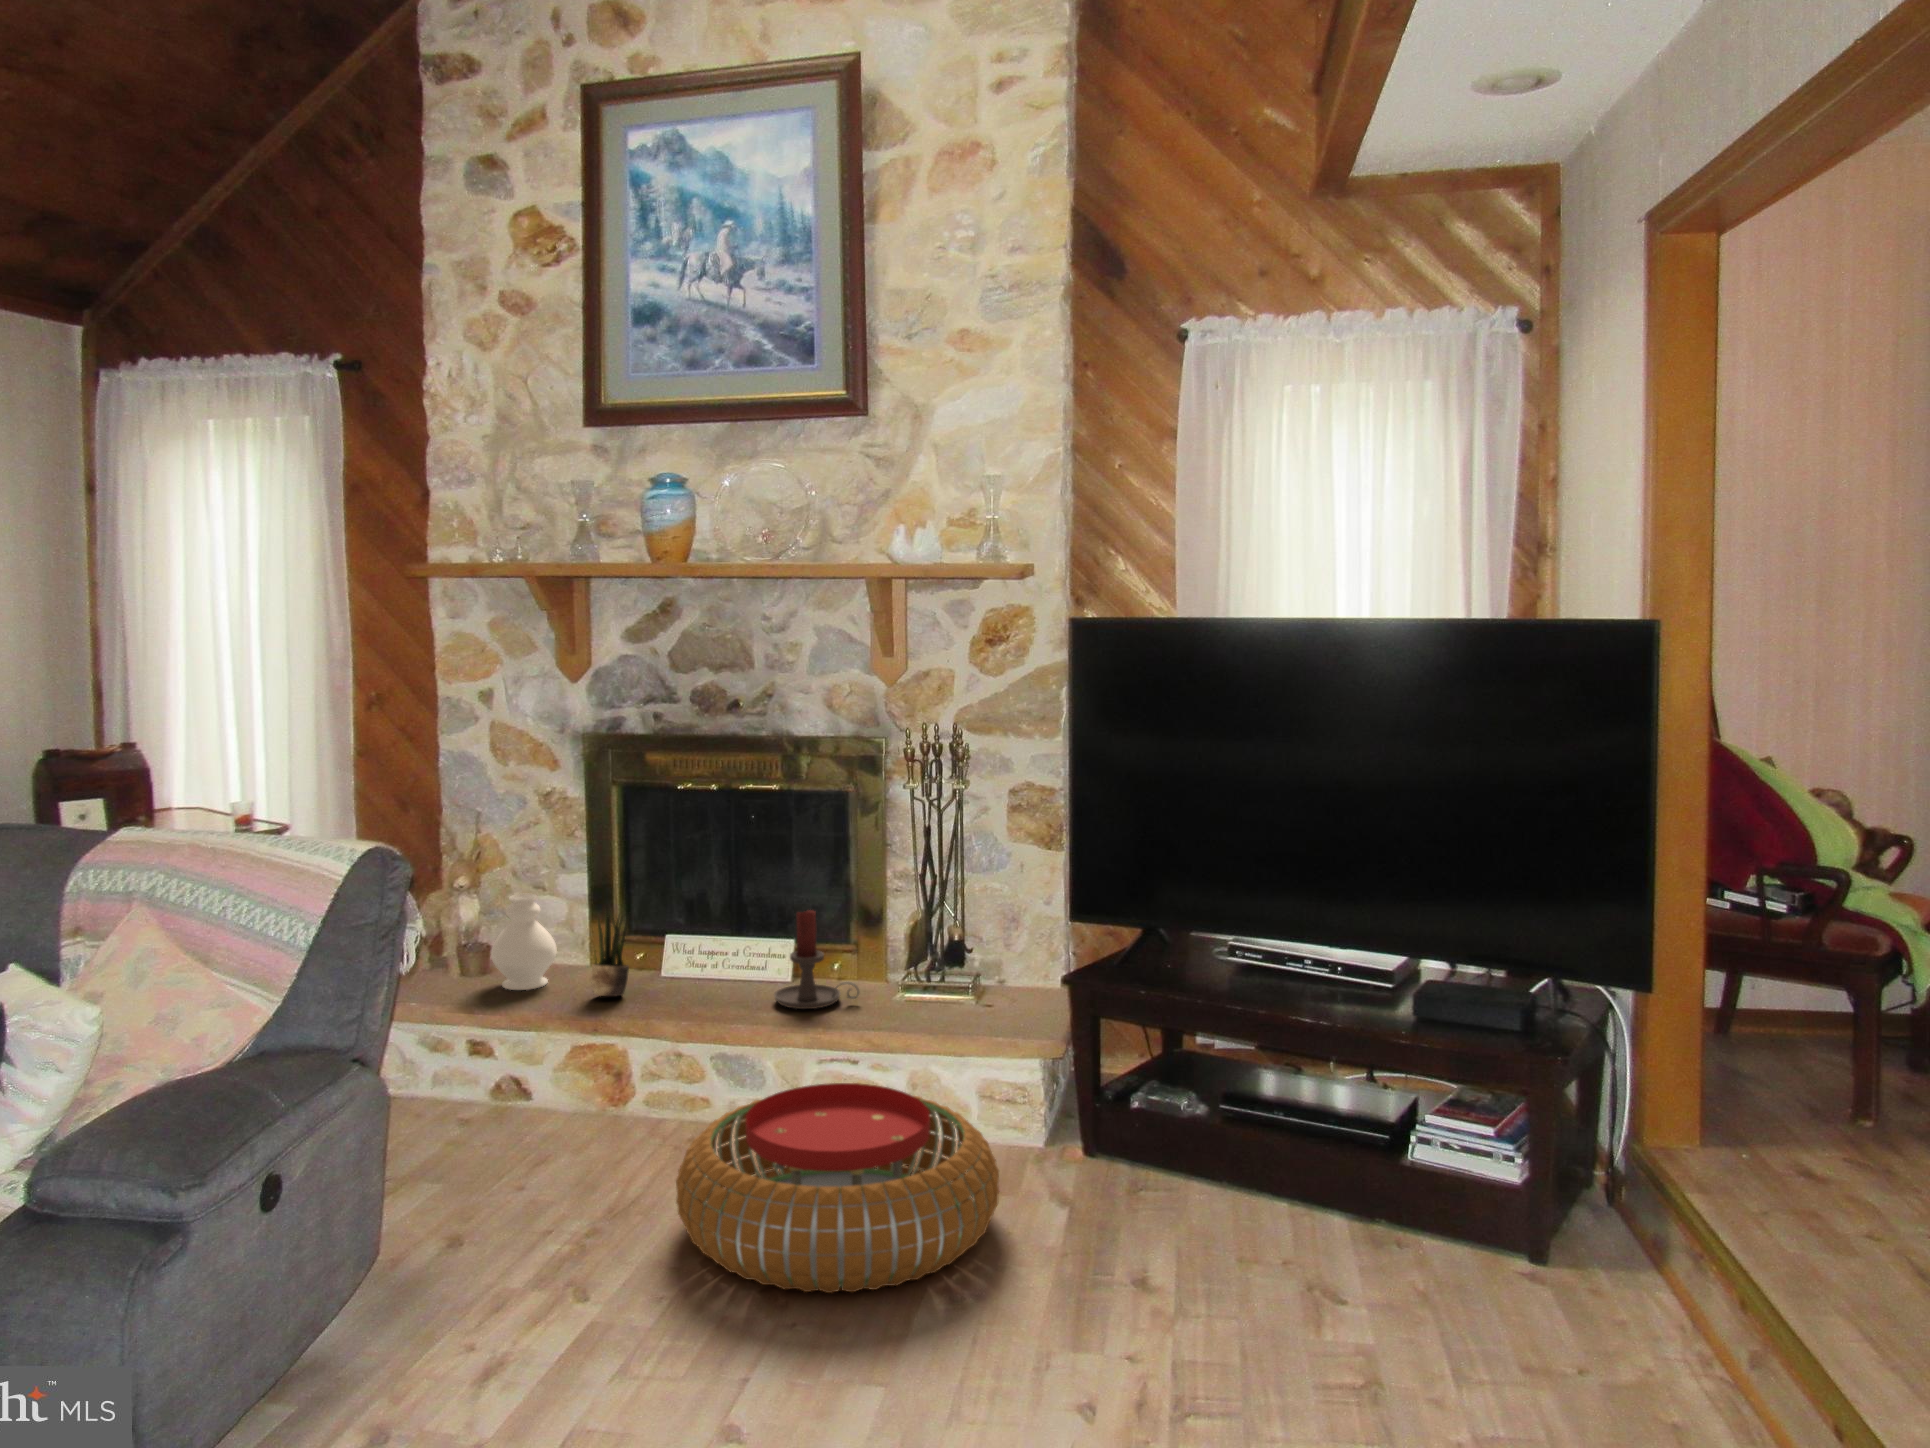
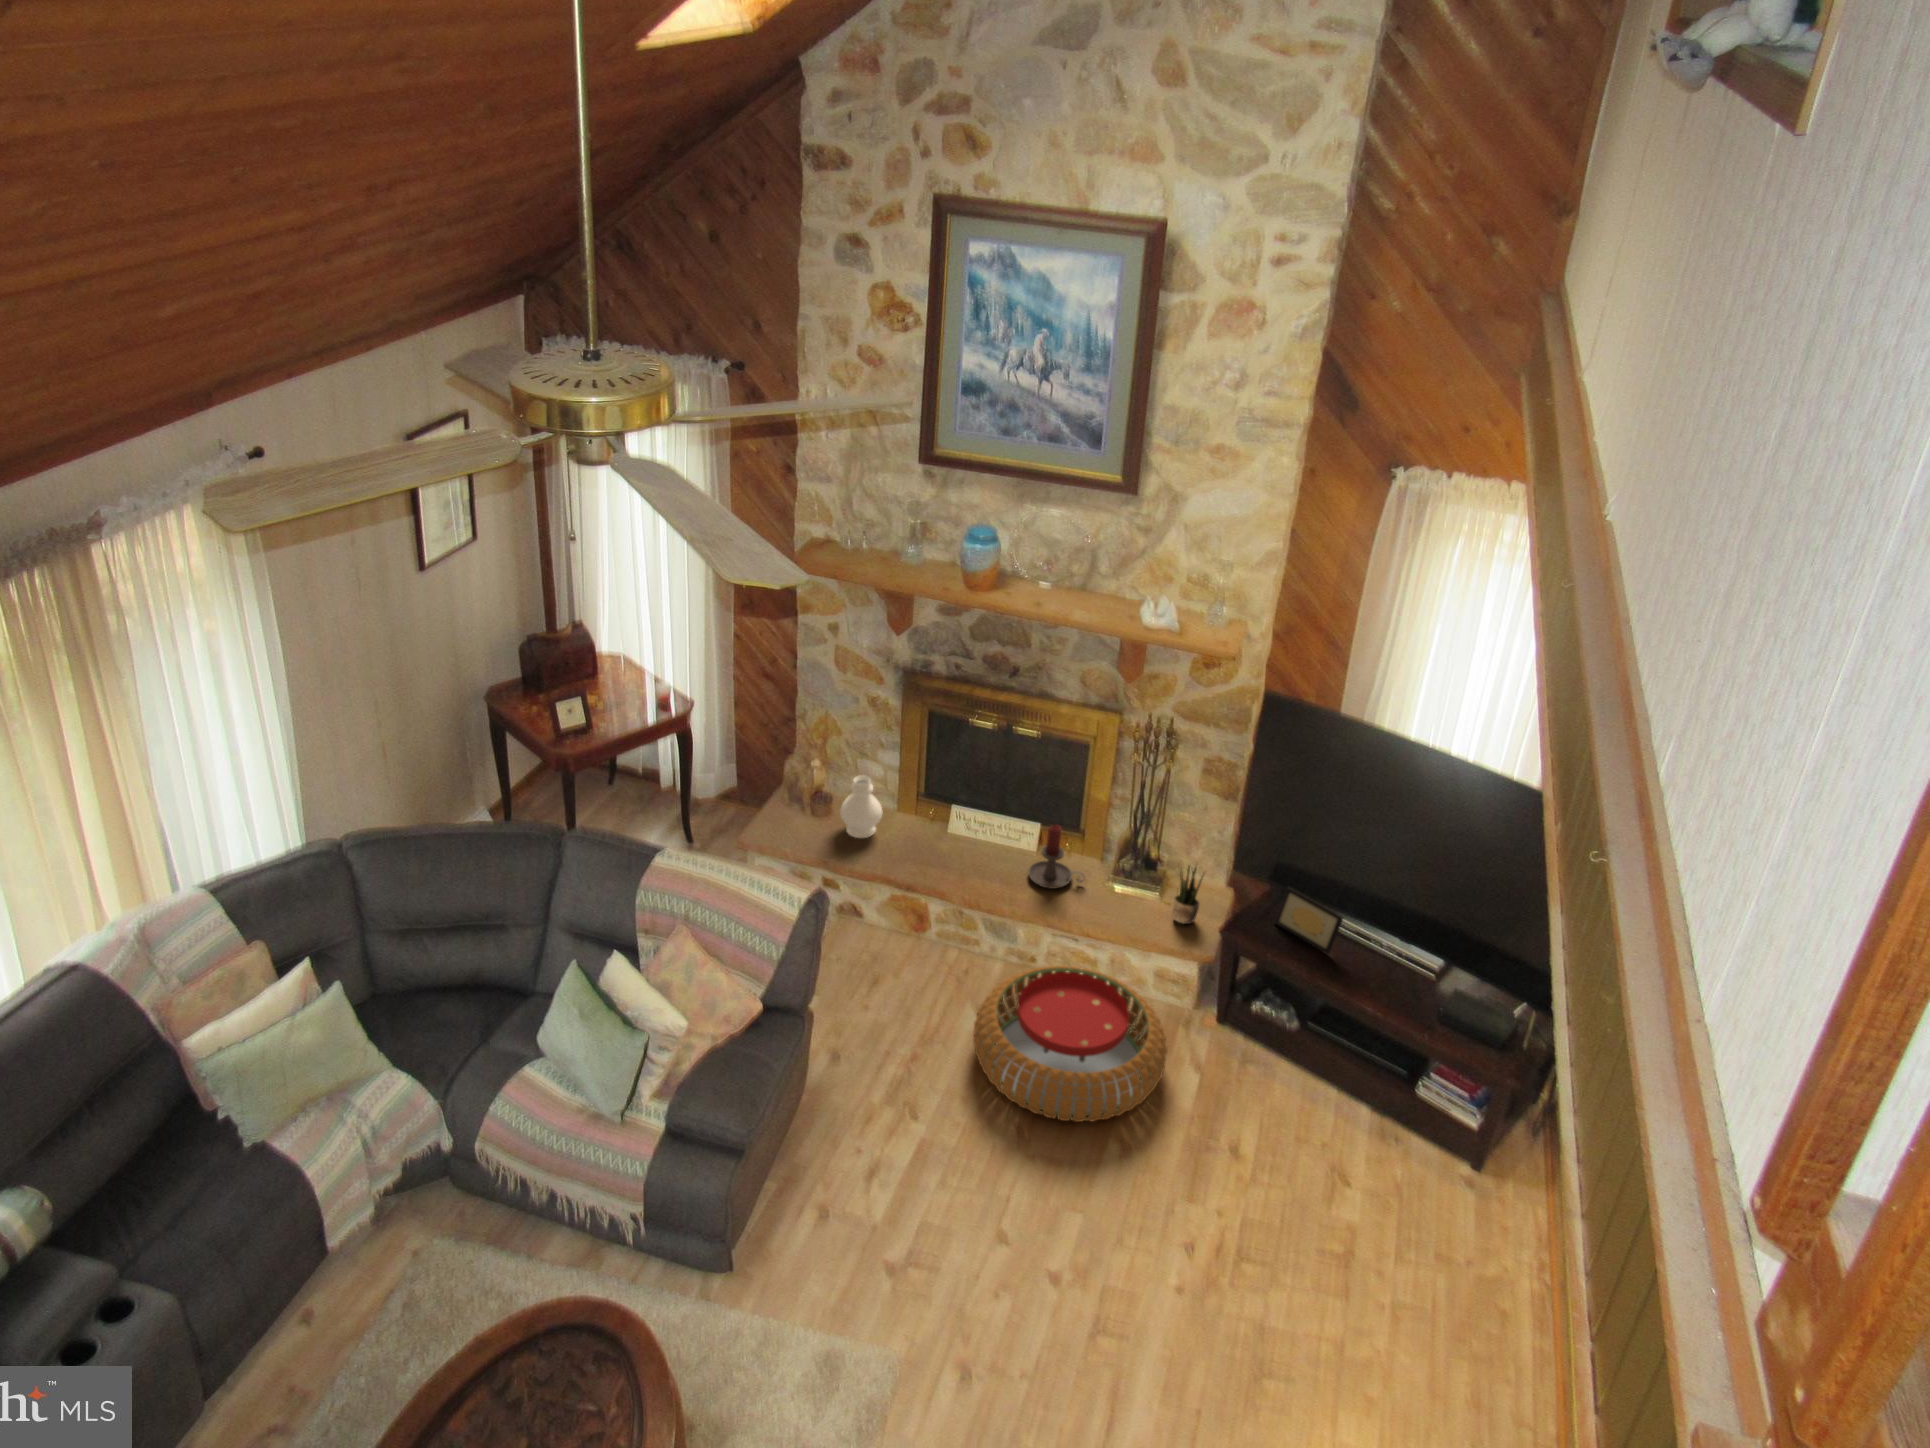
potted plant: present [591,909,629,996] -> present [1172,866,1203,924]
picture frame: none [1140,911,1238,990] -> present [1275,887,1343,954]

